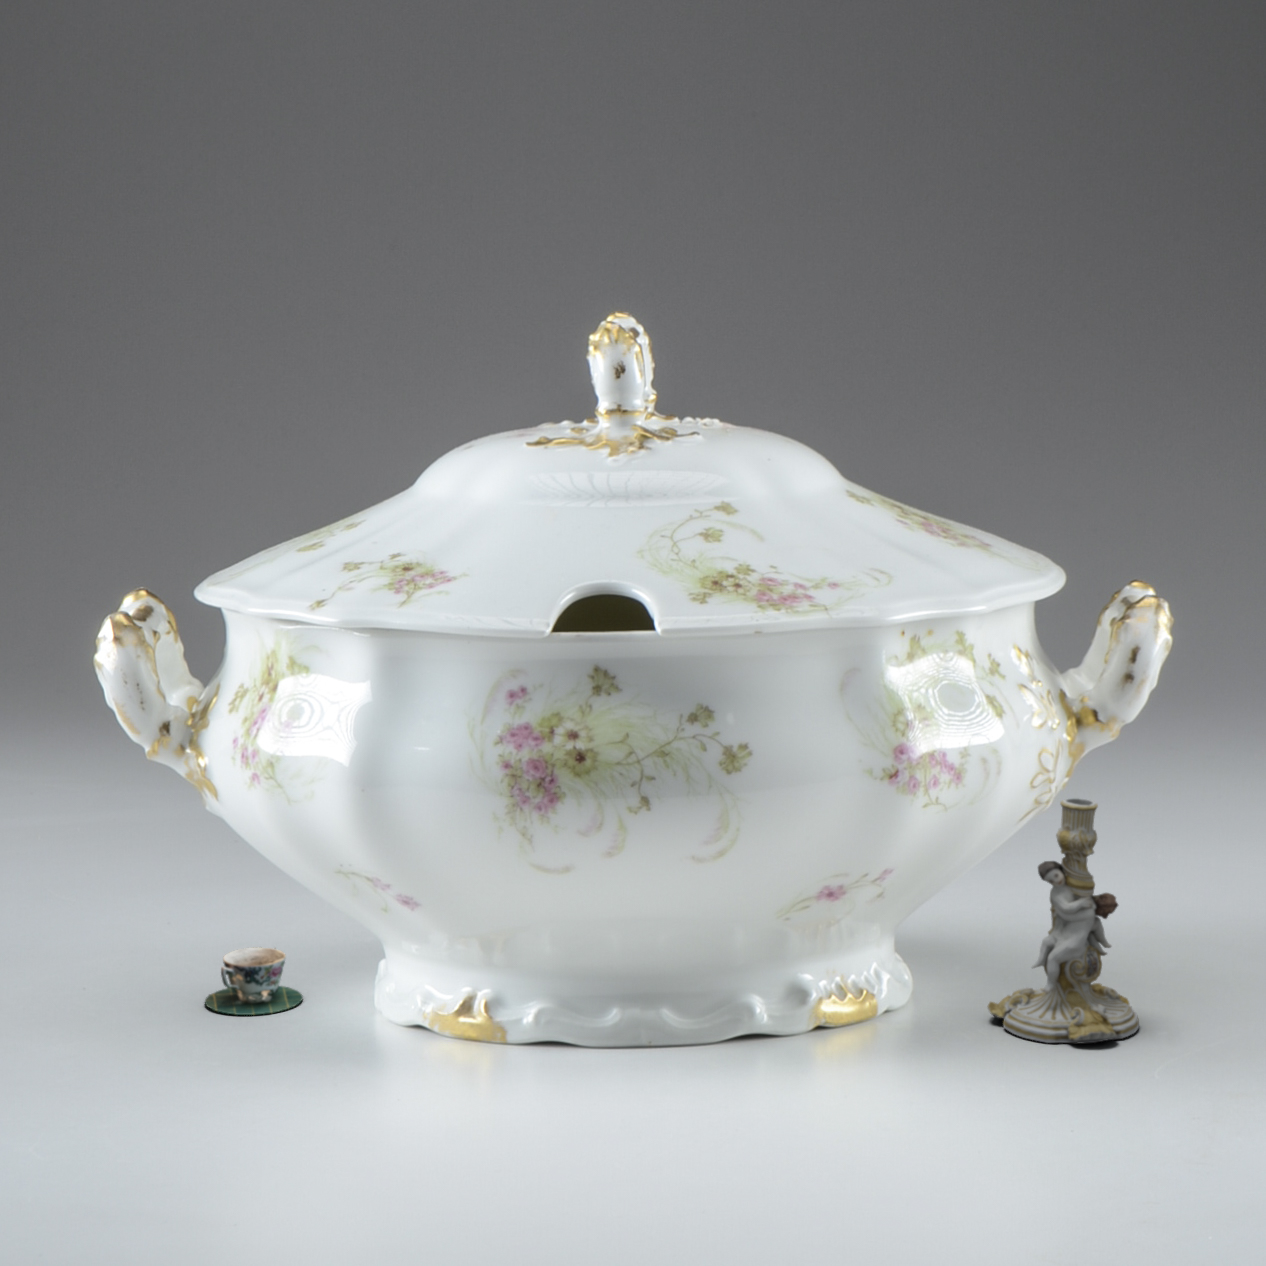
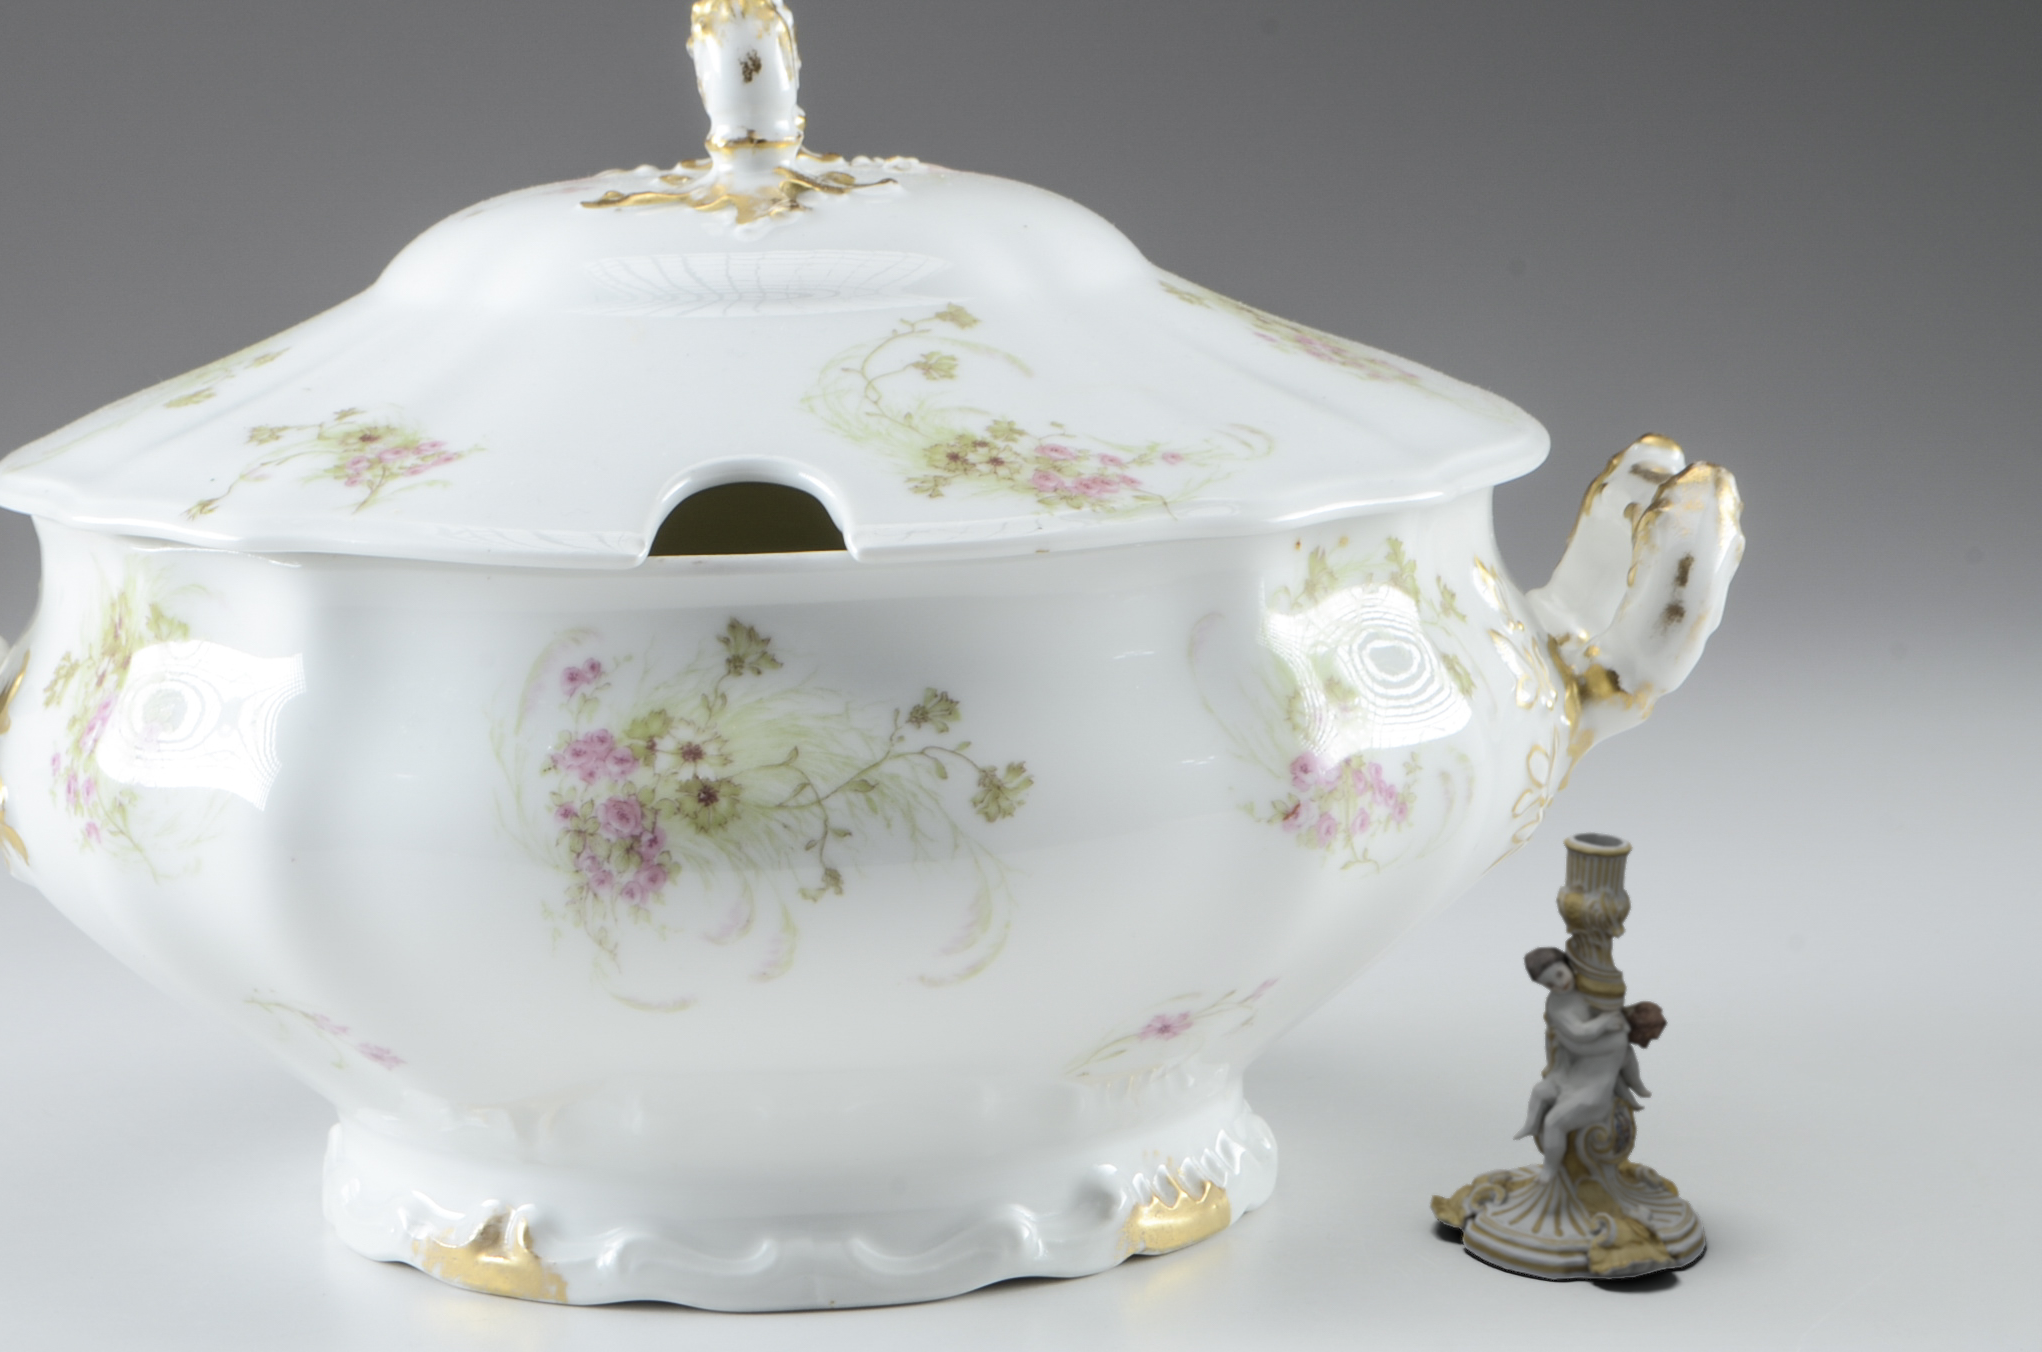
teacup: present [205,948,303,1015] -> none [18,1113,196,1245]

